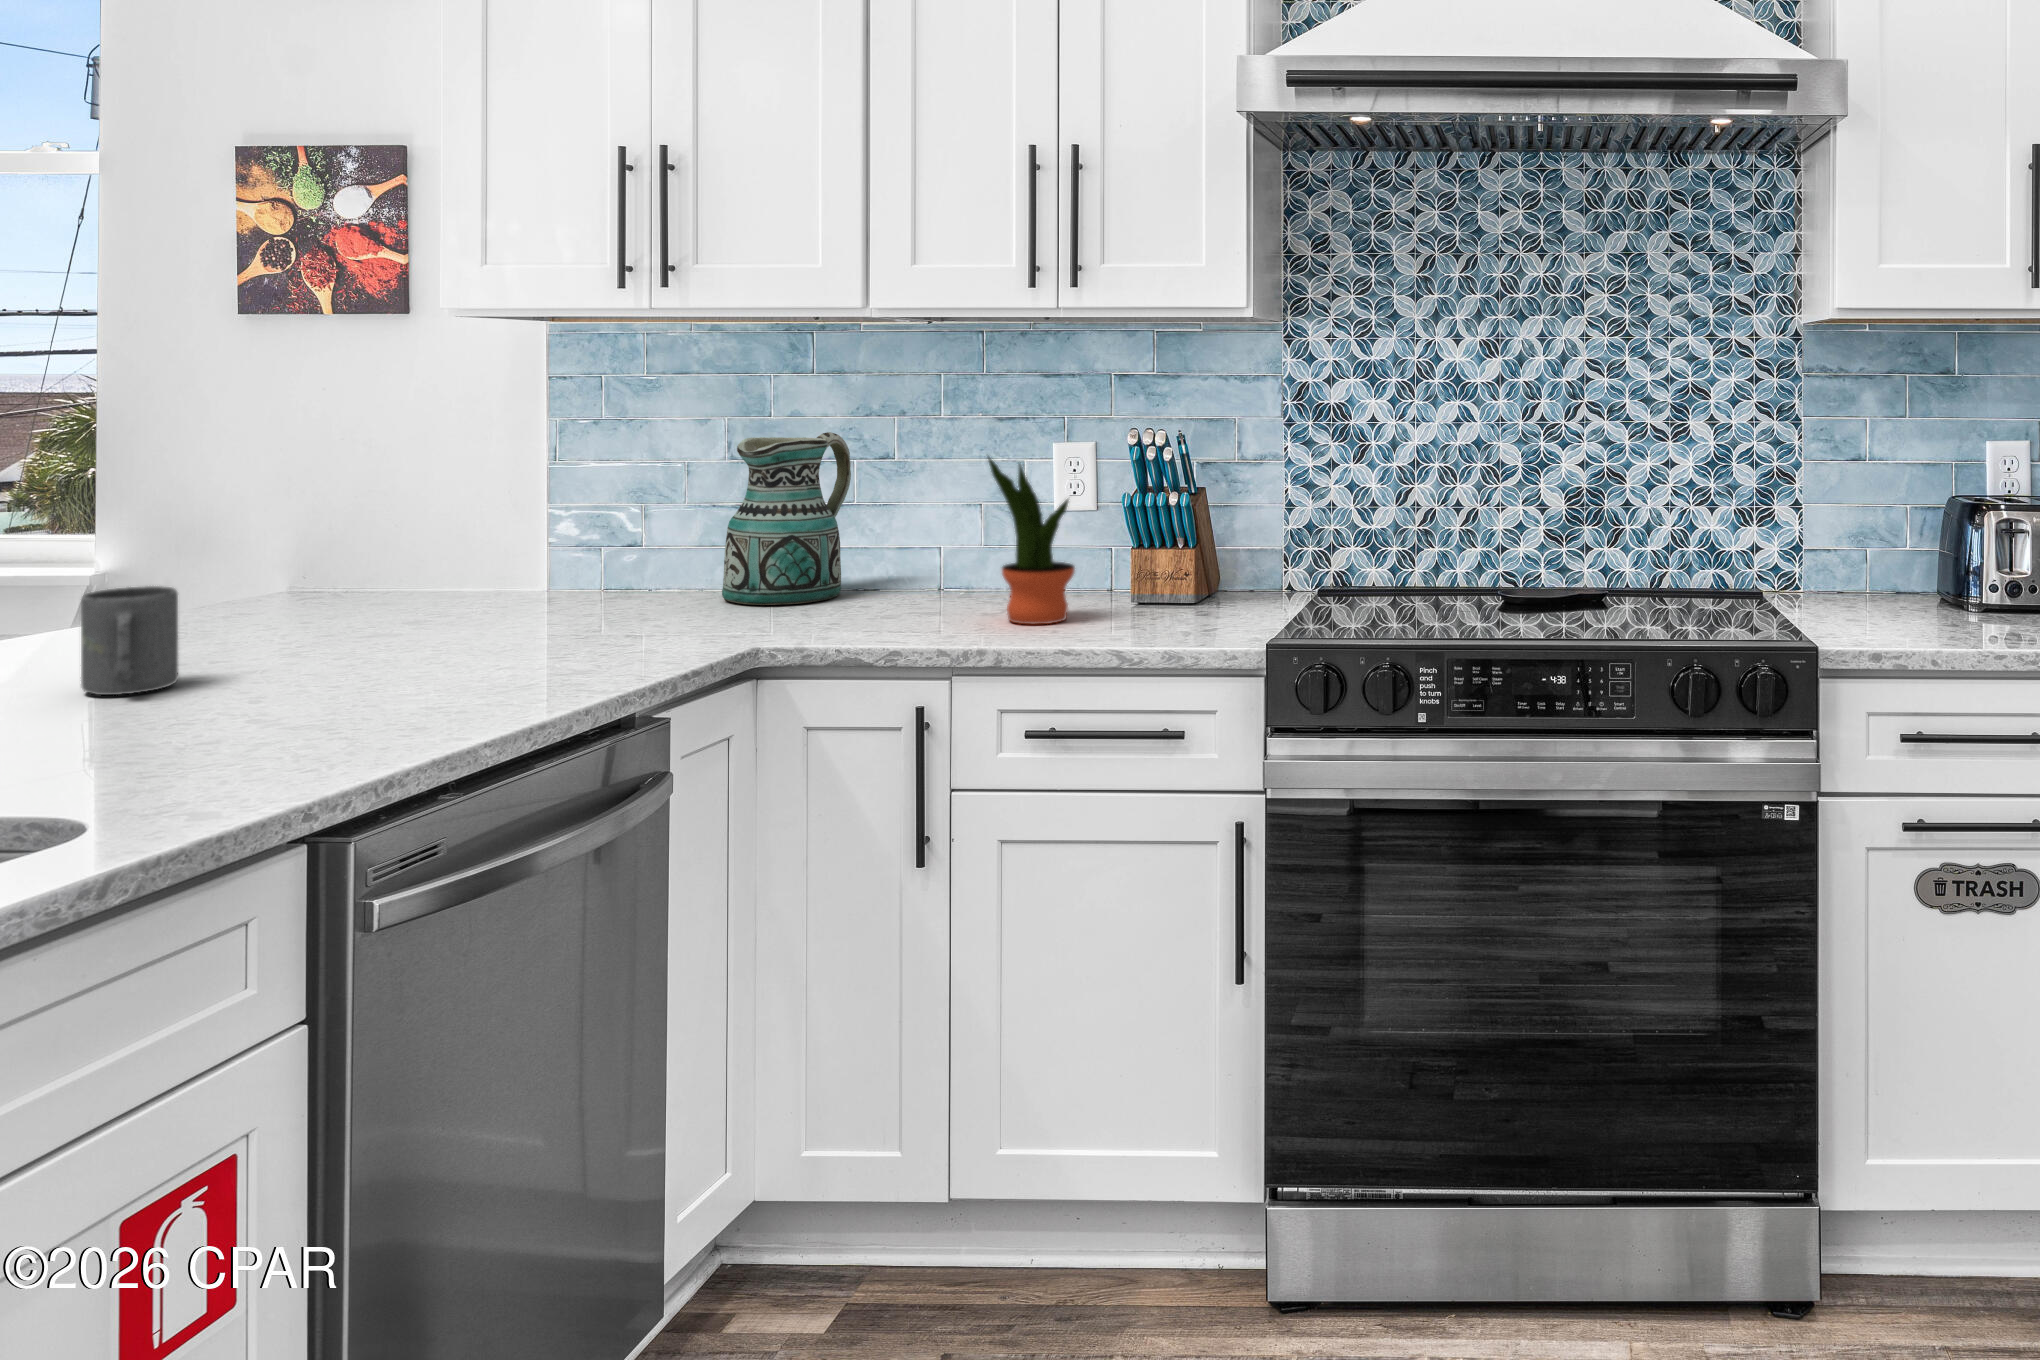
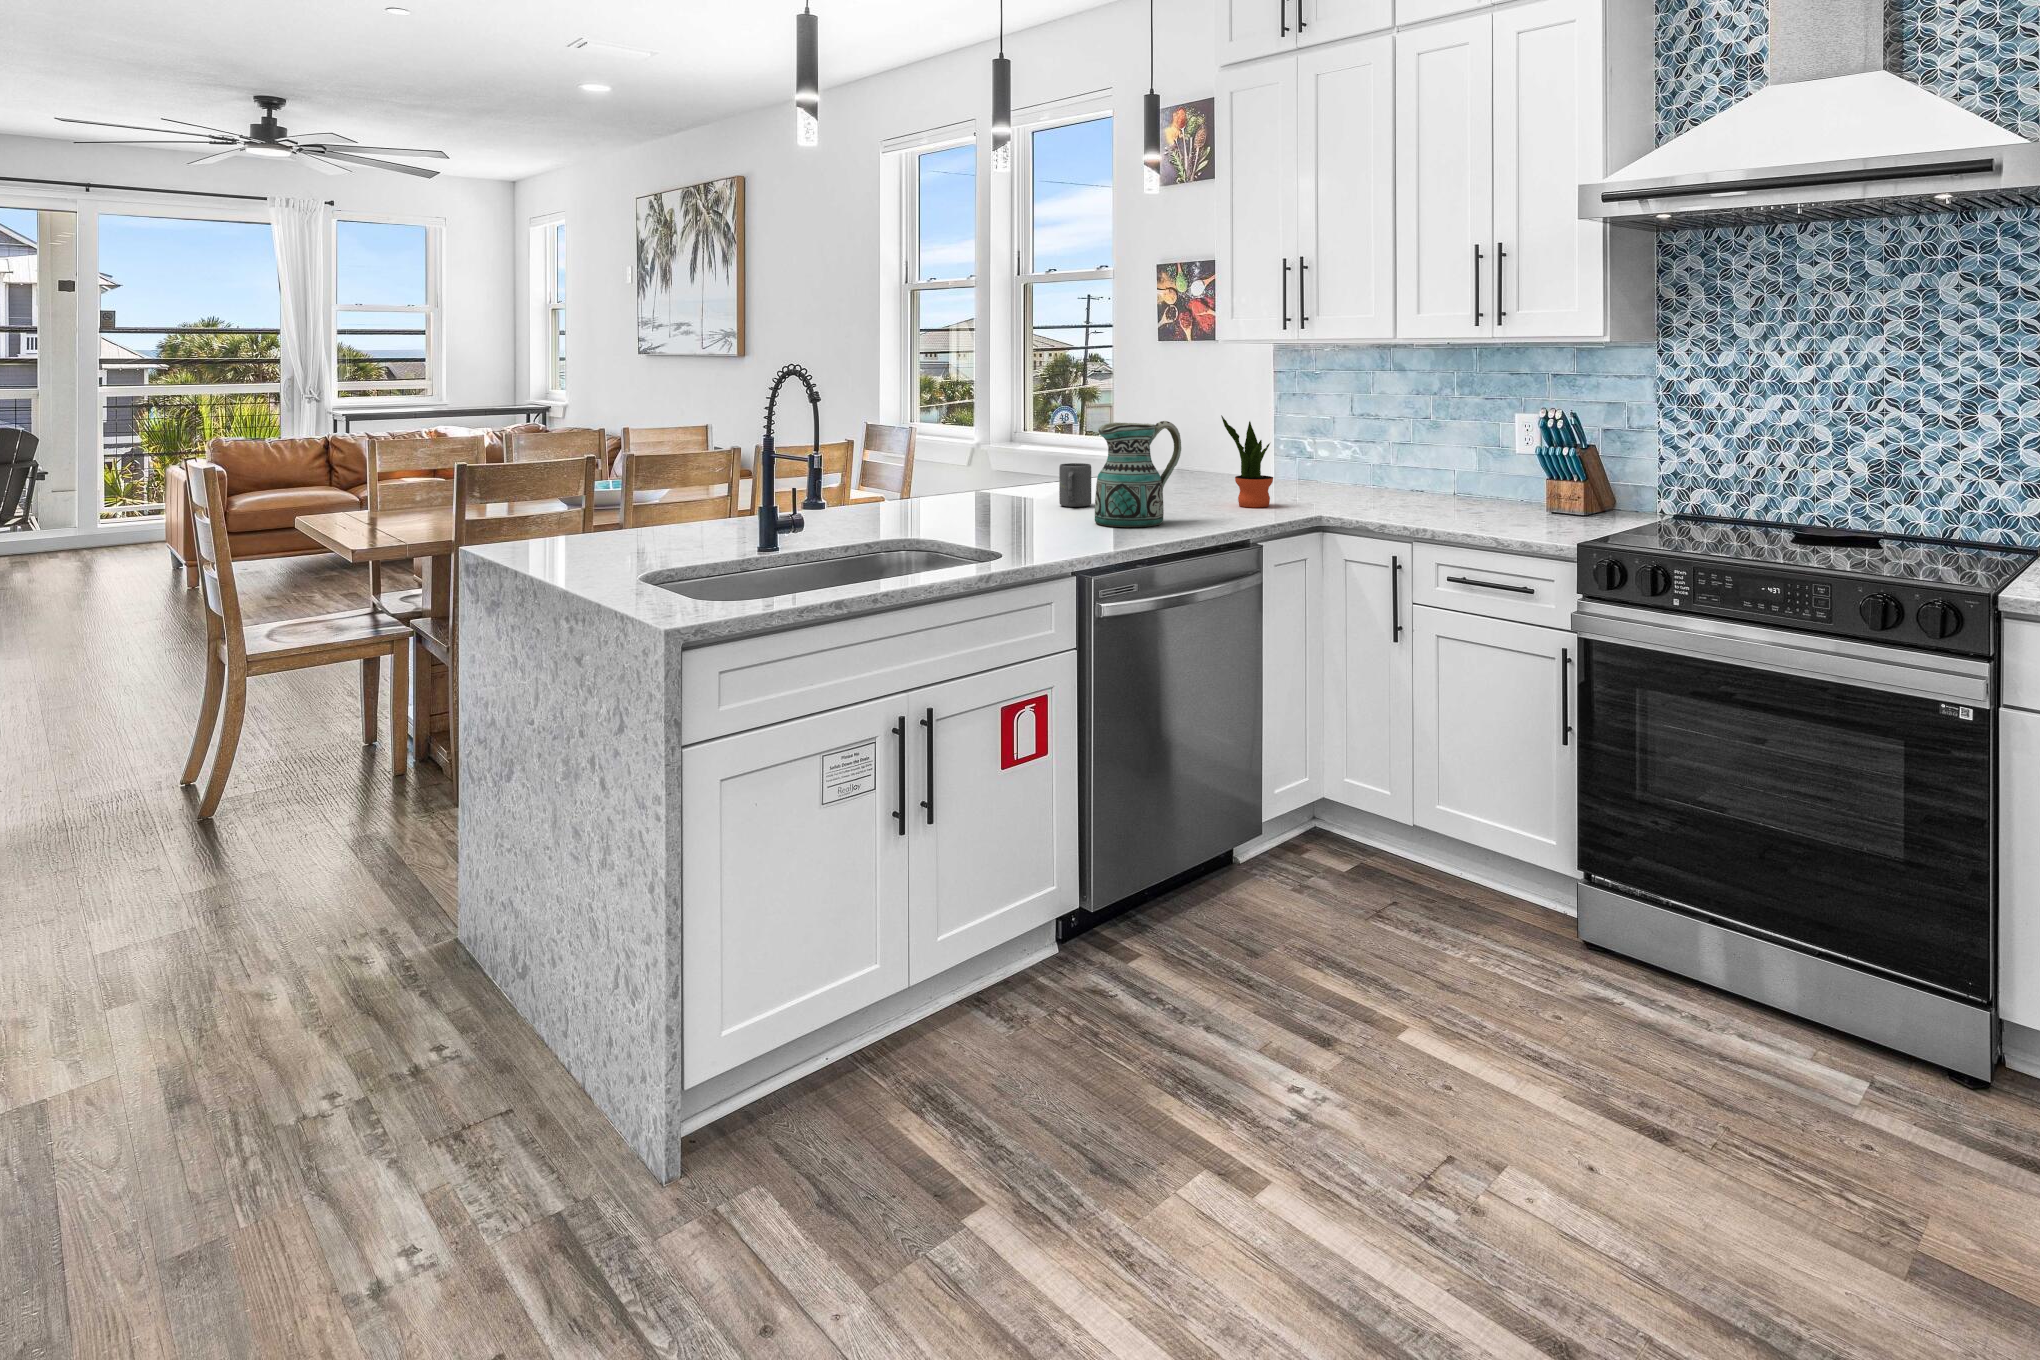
ceramic pitcher: present [722,432,851,605] -> present [1095,421,1181,527]
potted plant: present [988,457,1075,624] -> present [1221,415,1273,507]

